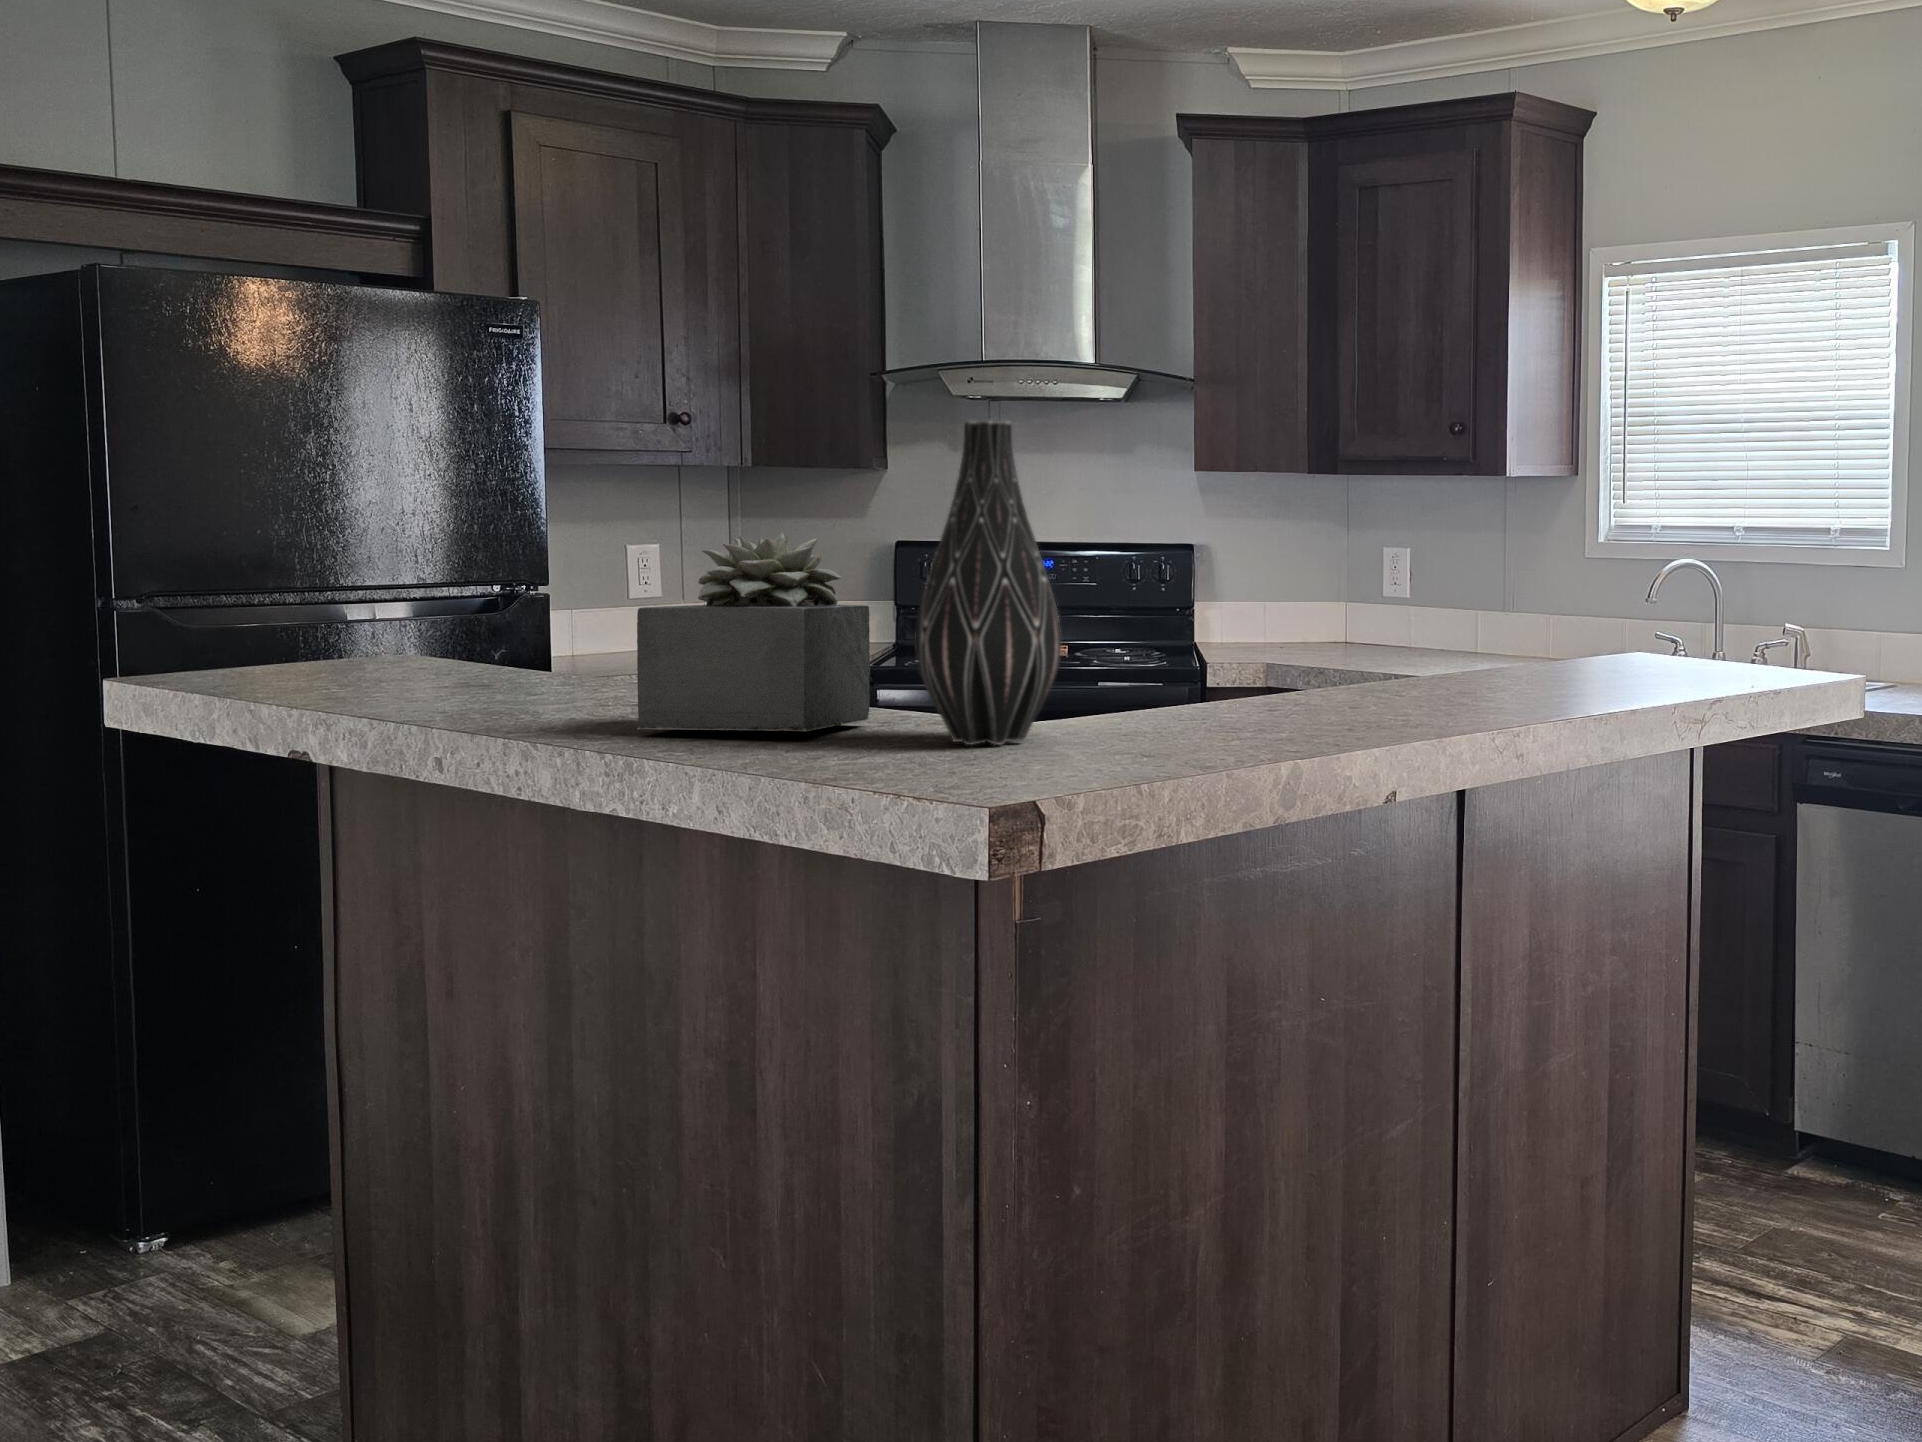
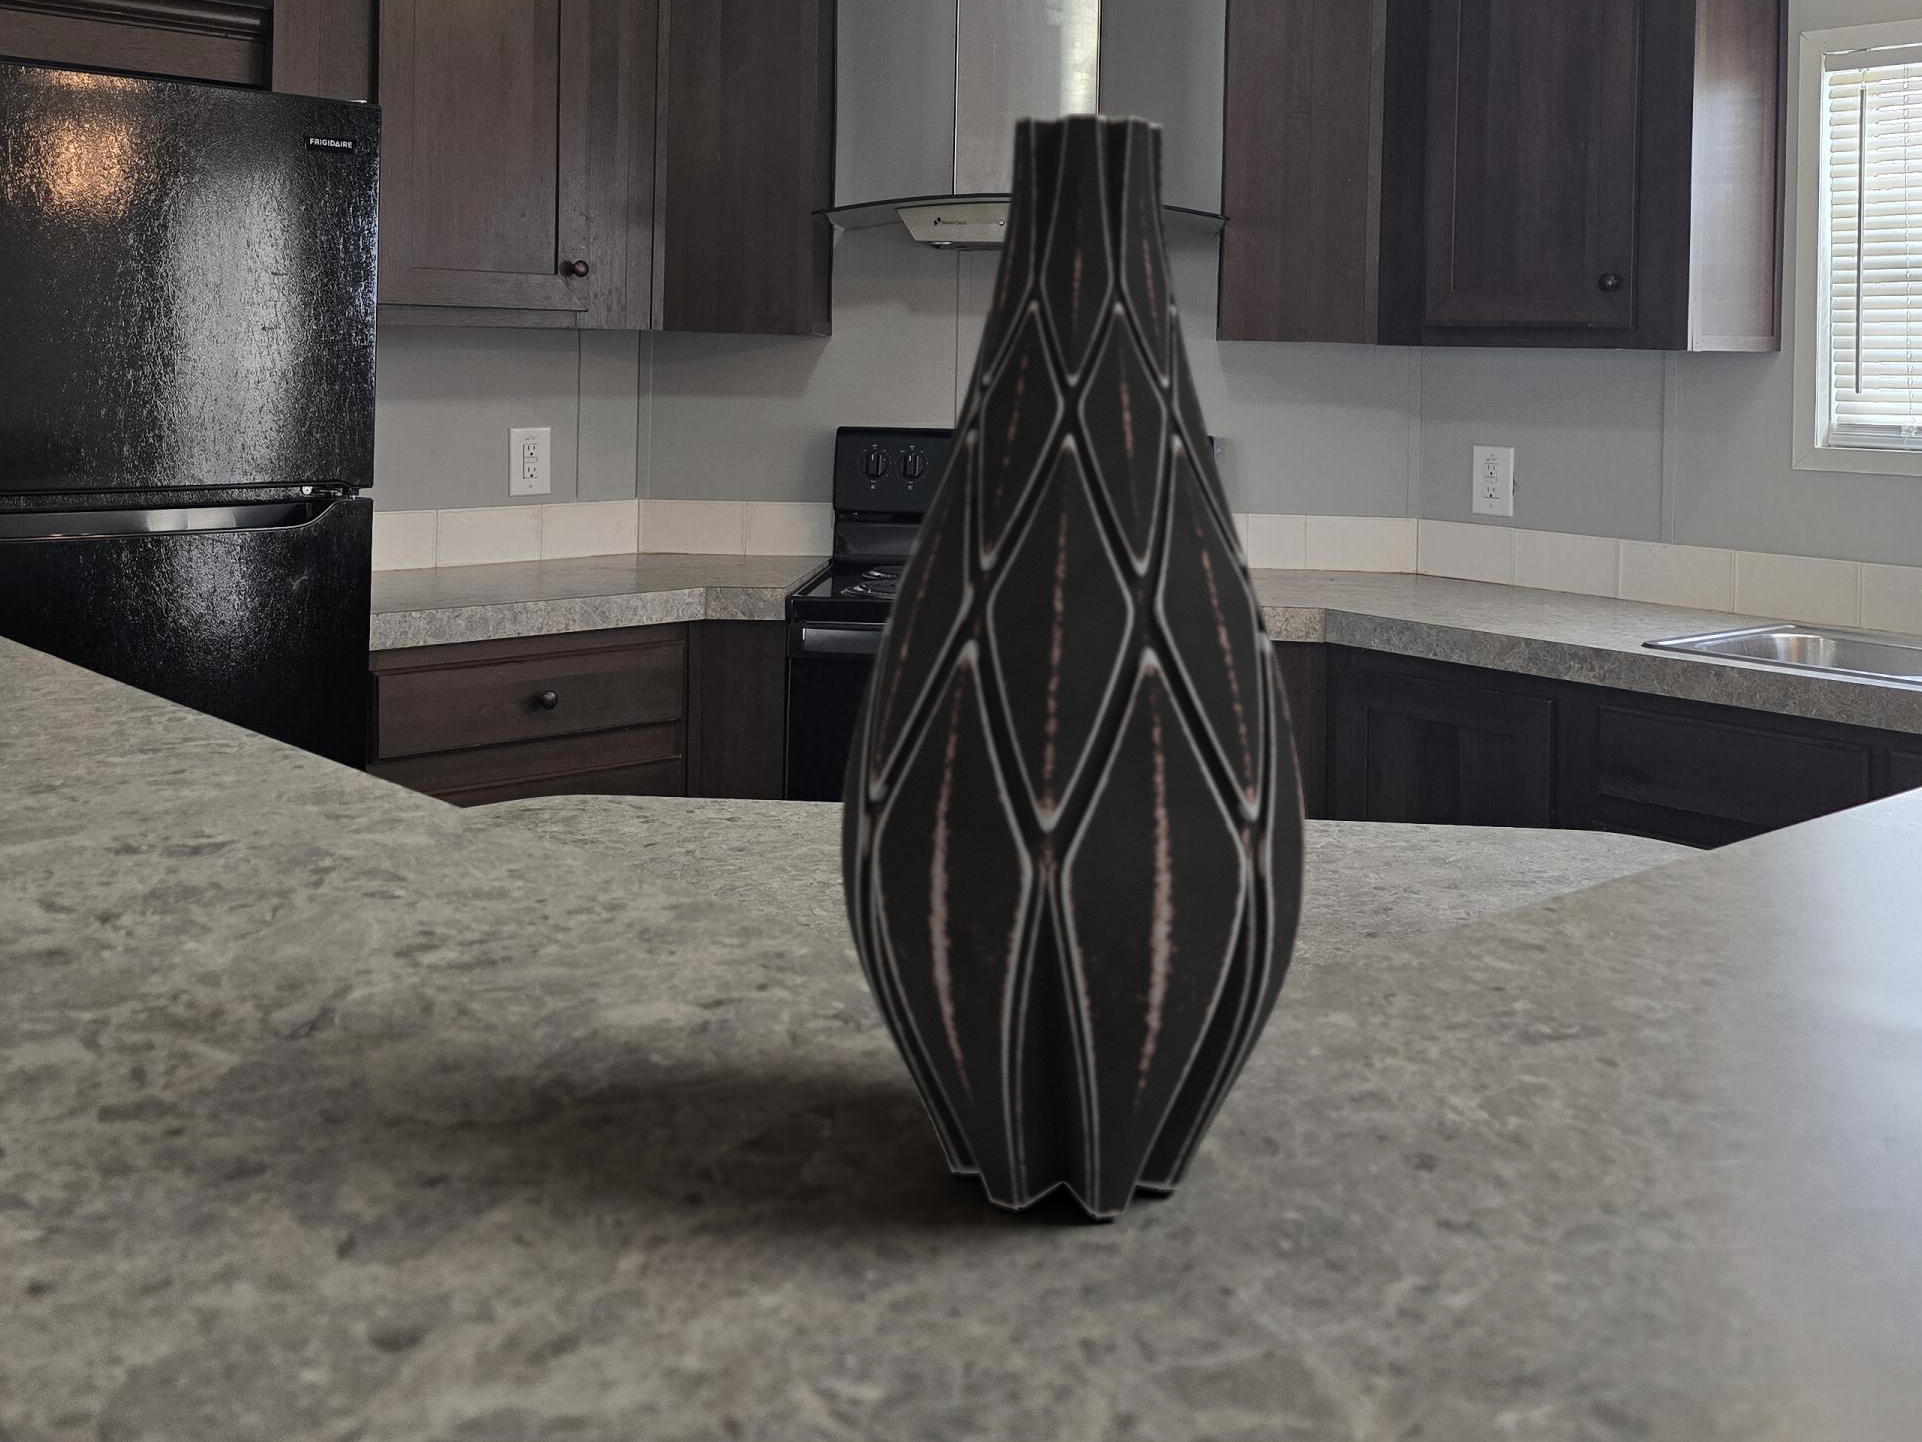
succulent plant: present [637,532,870,731] -> none [56,454,725,1094]

